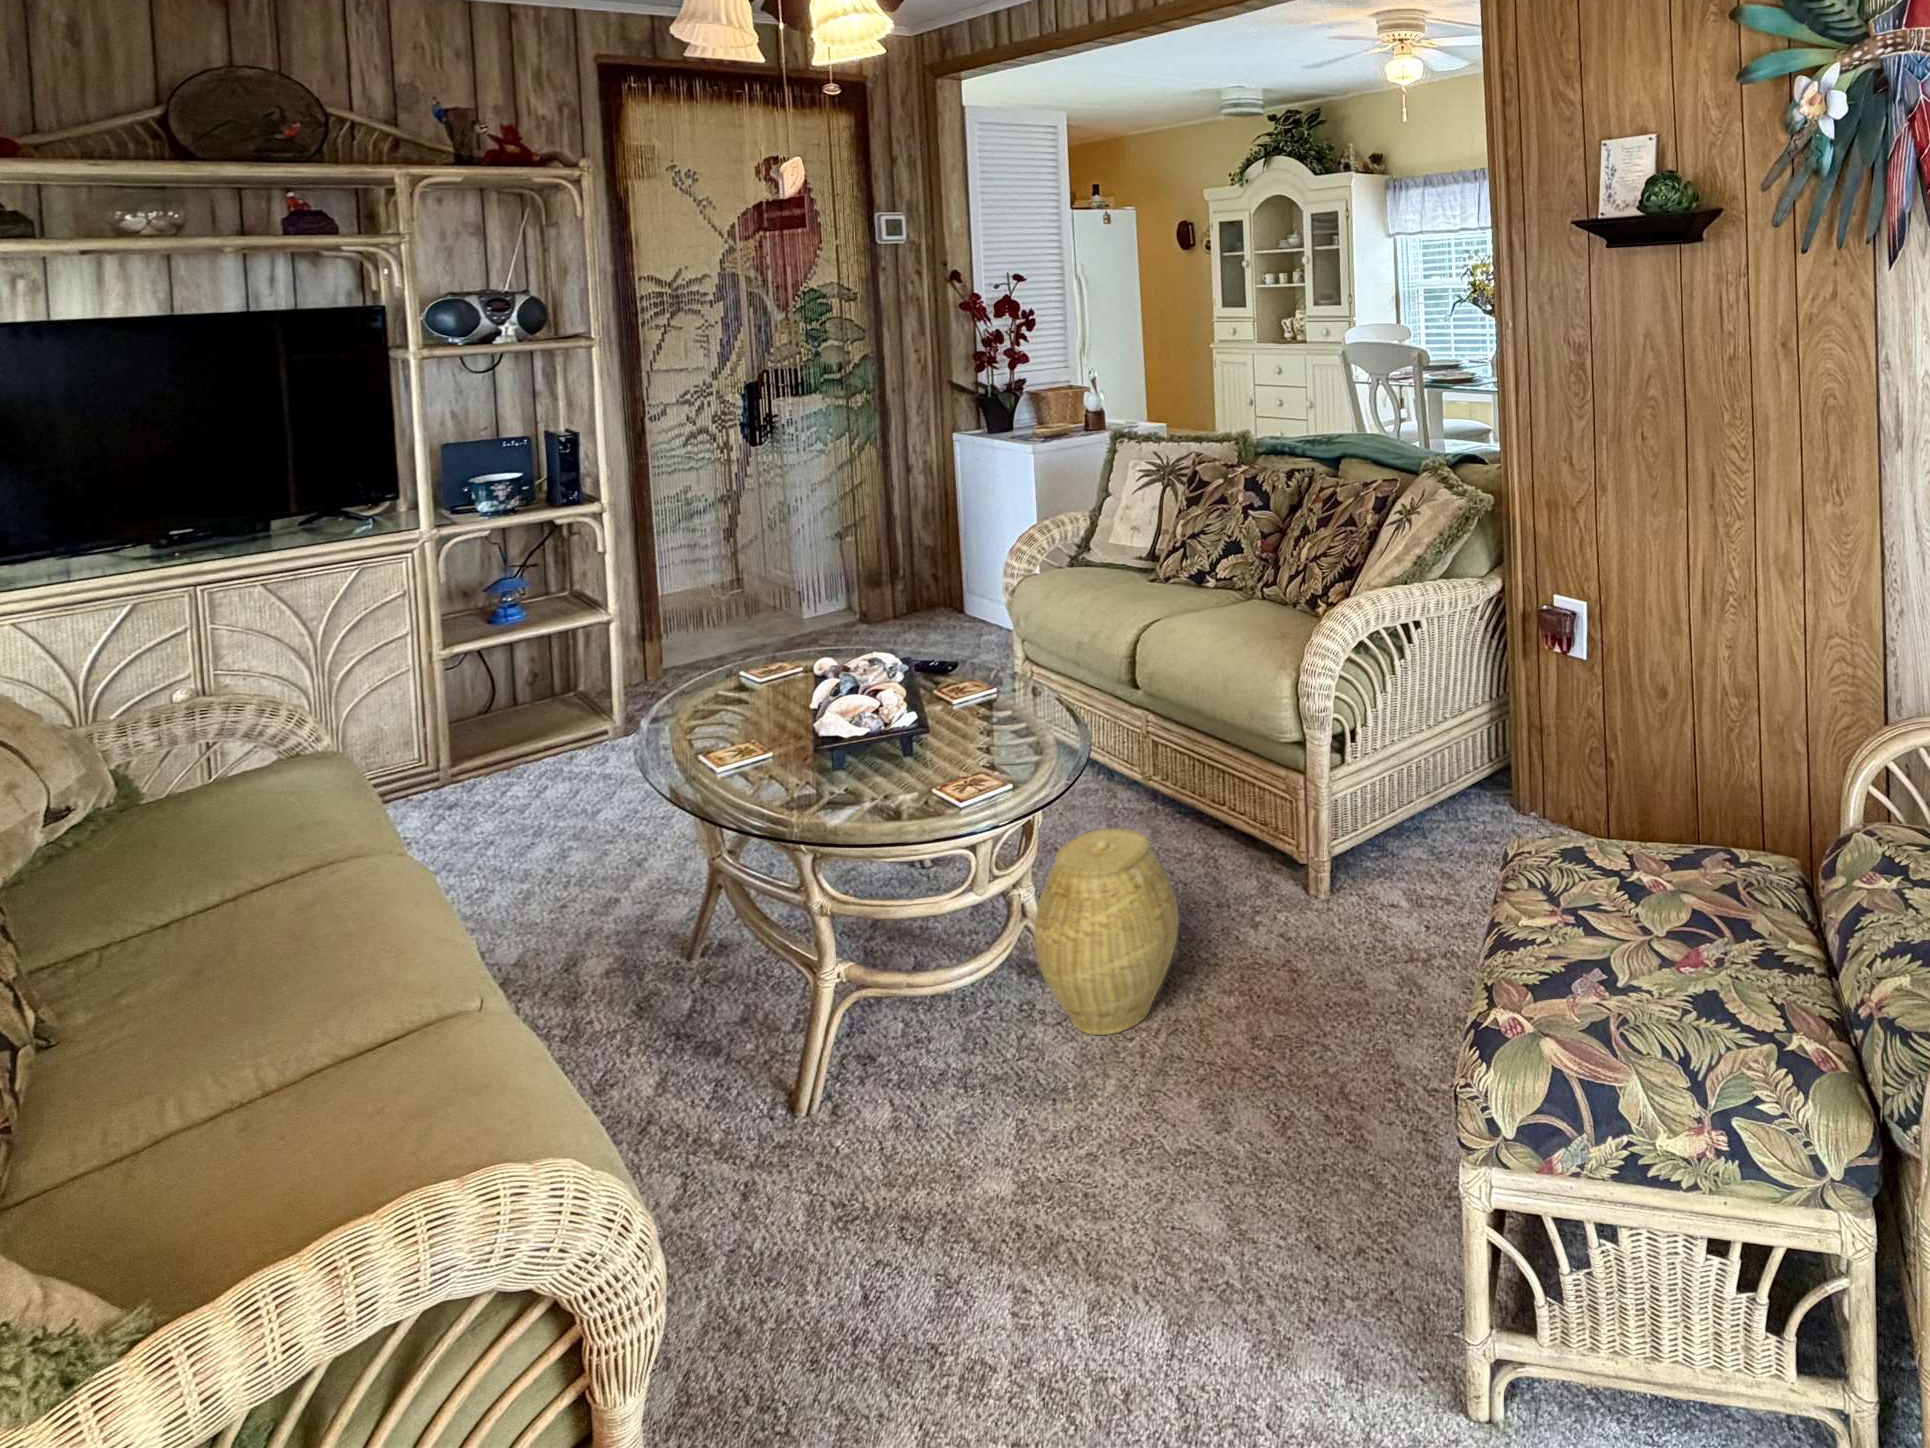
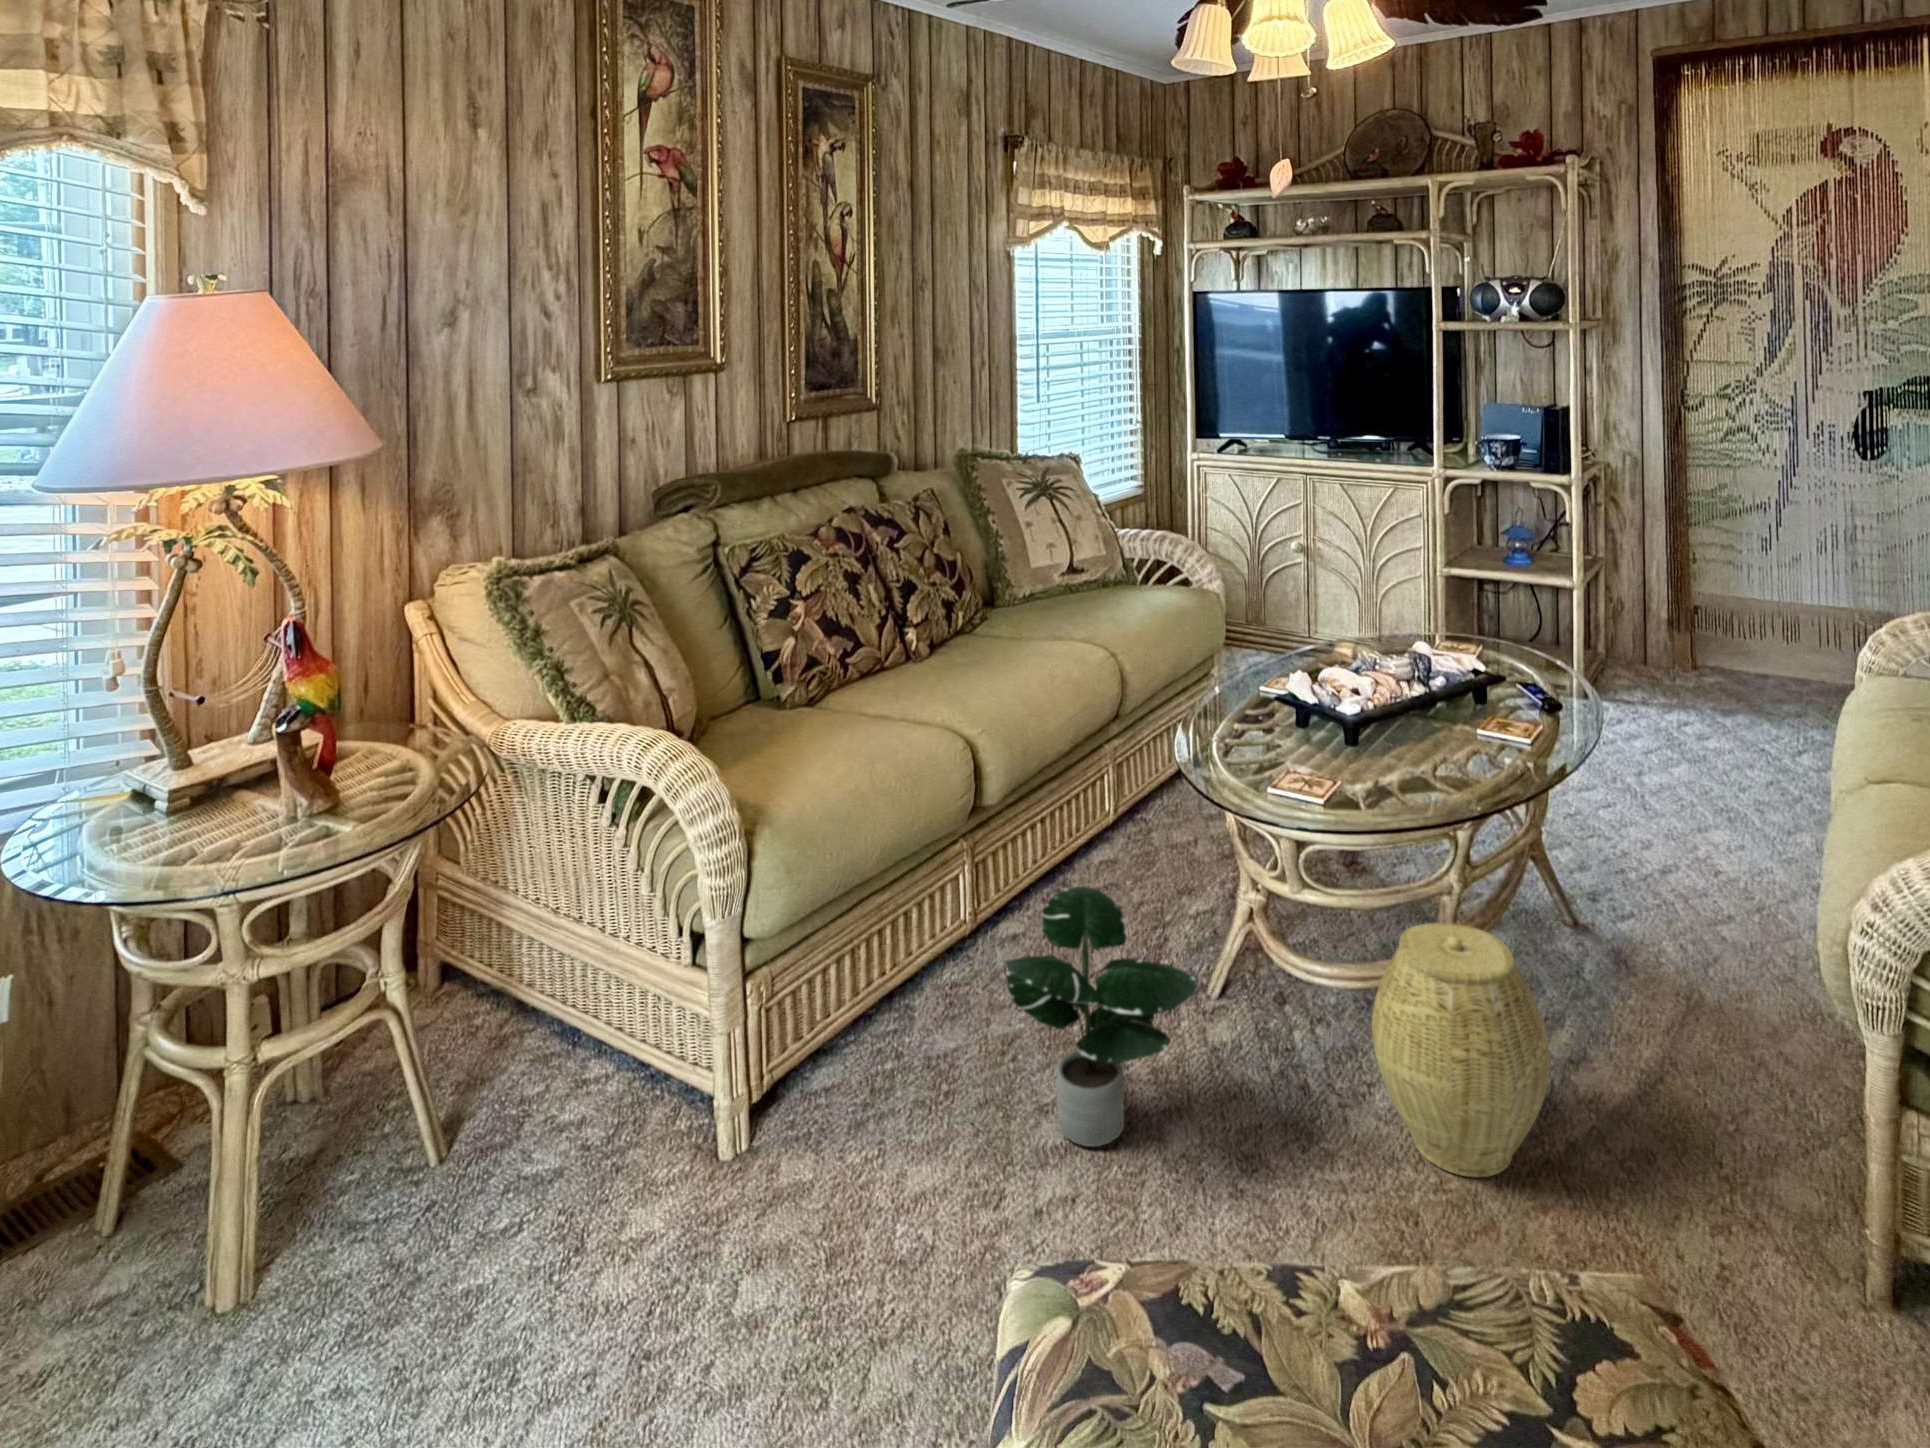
potted plant: none [793,1017,1031,1291] -> present [1005,886,1197,1147]

